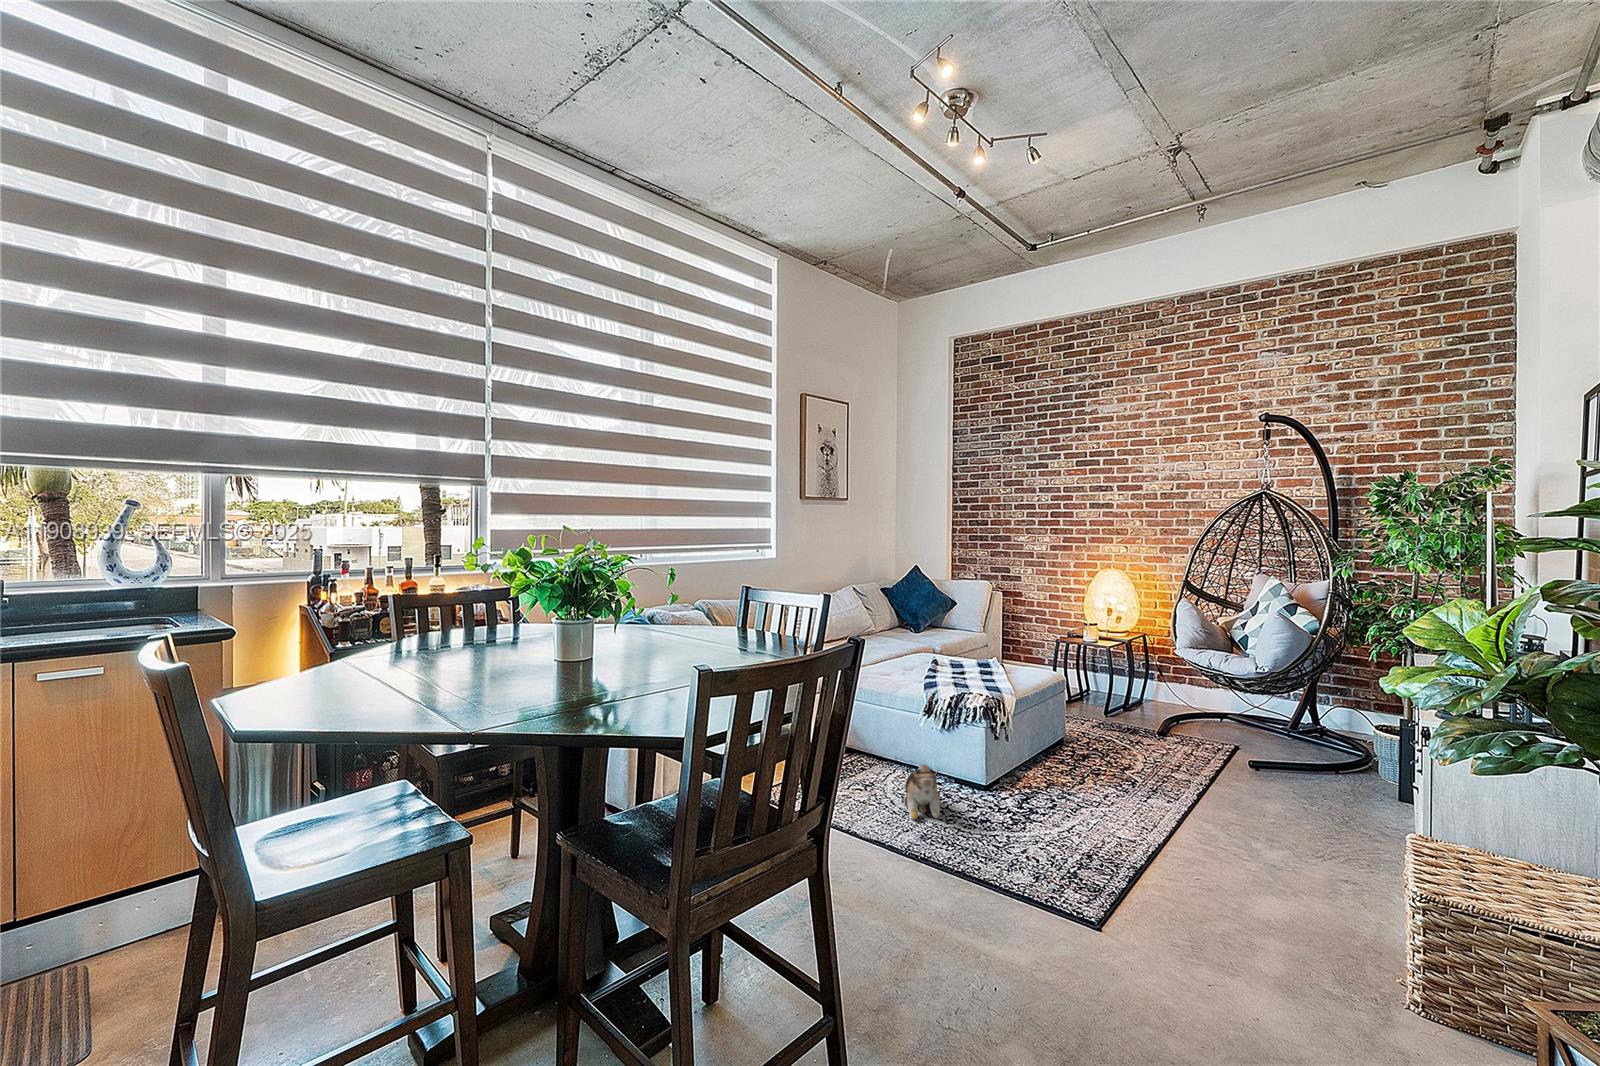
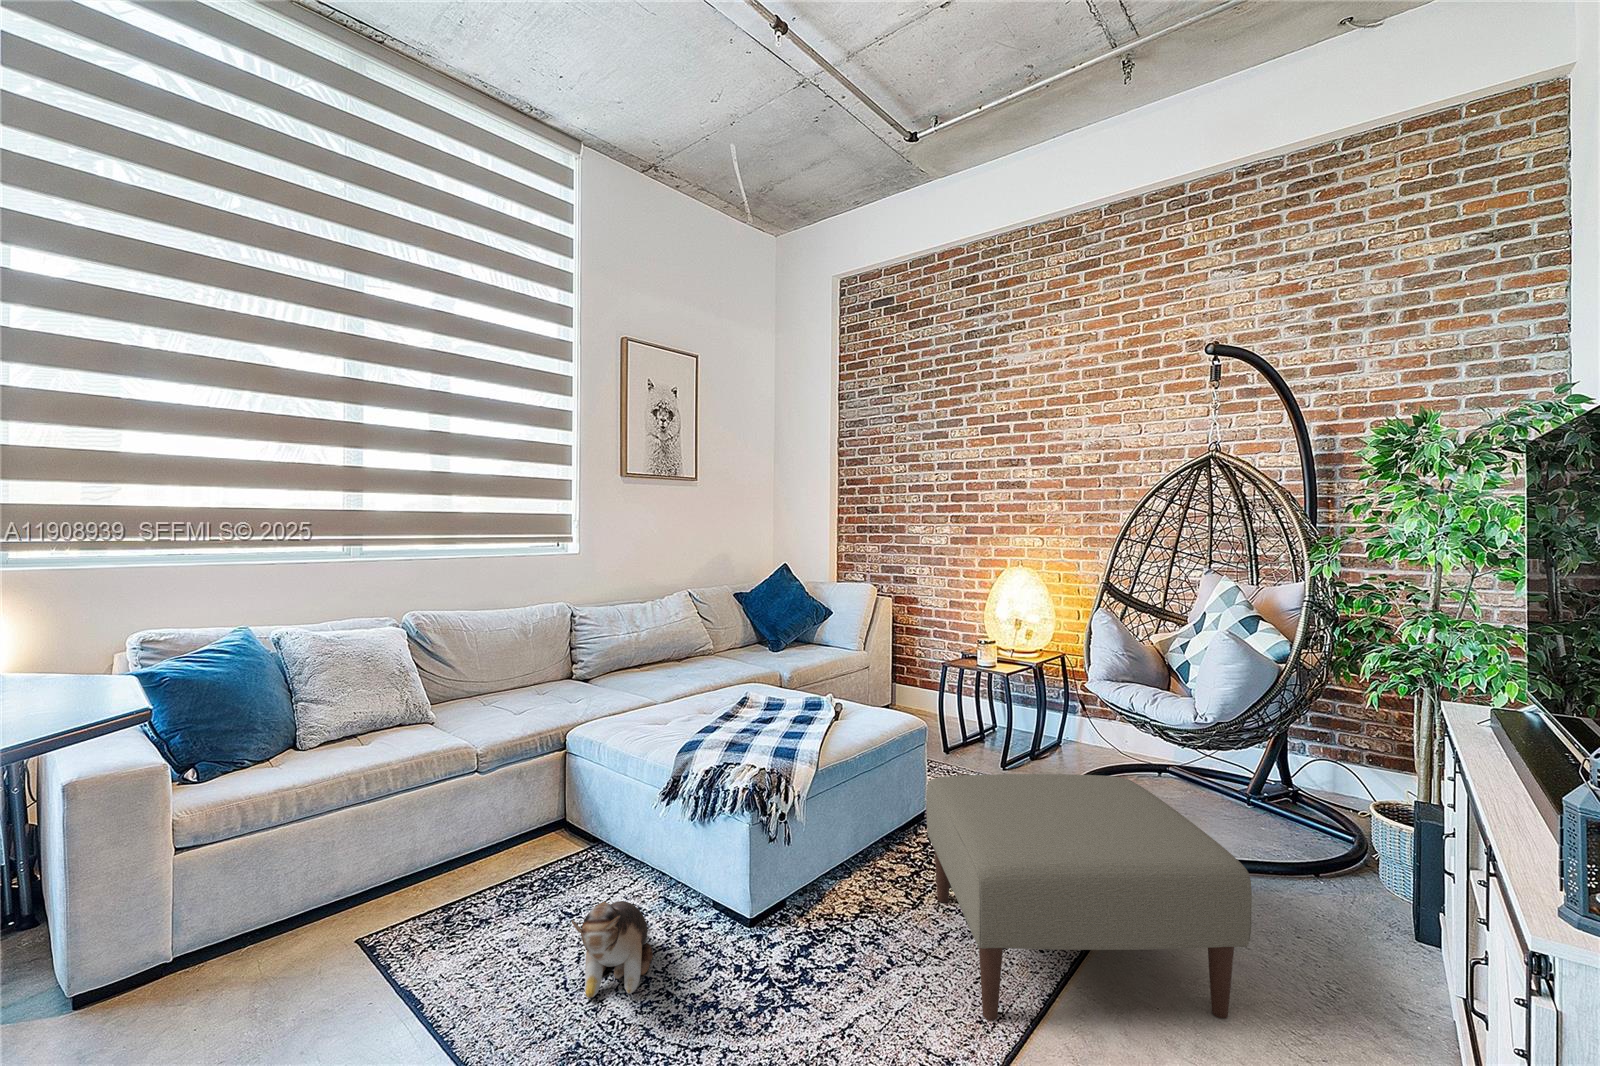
ottoman: none [1085,703,1302,831] -> present [926,774,1252,1020]

